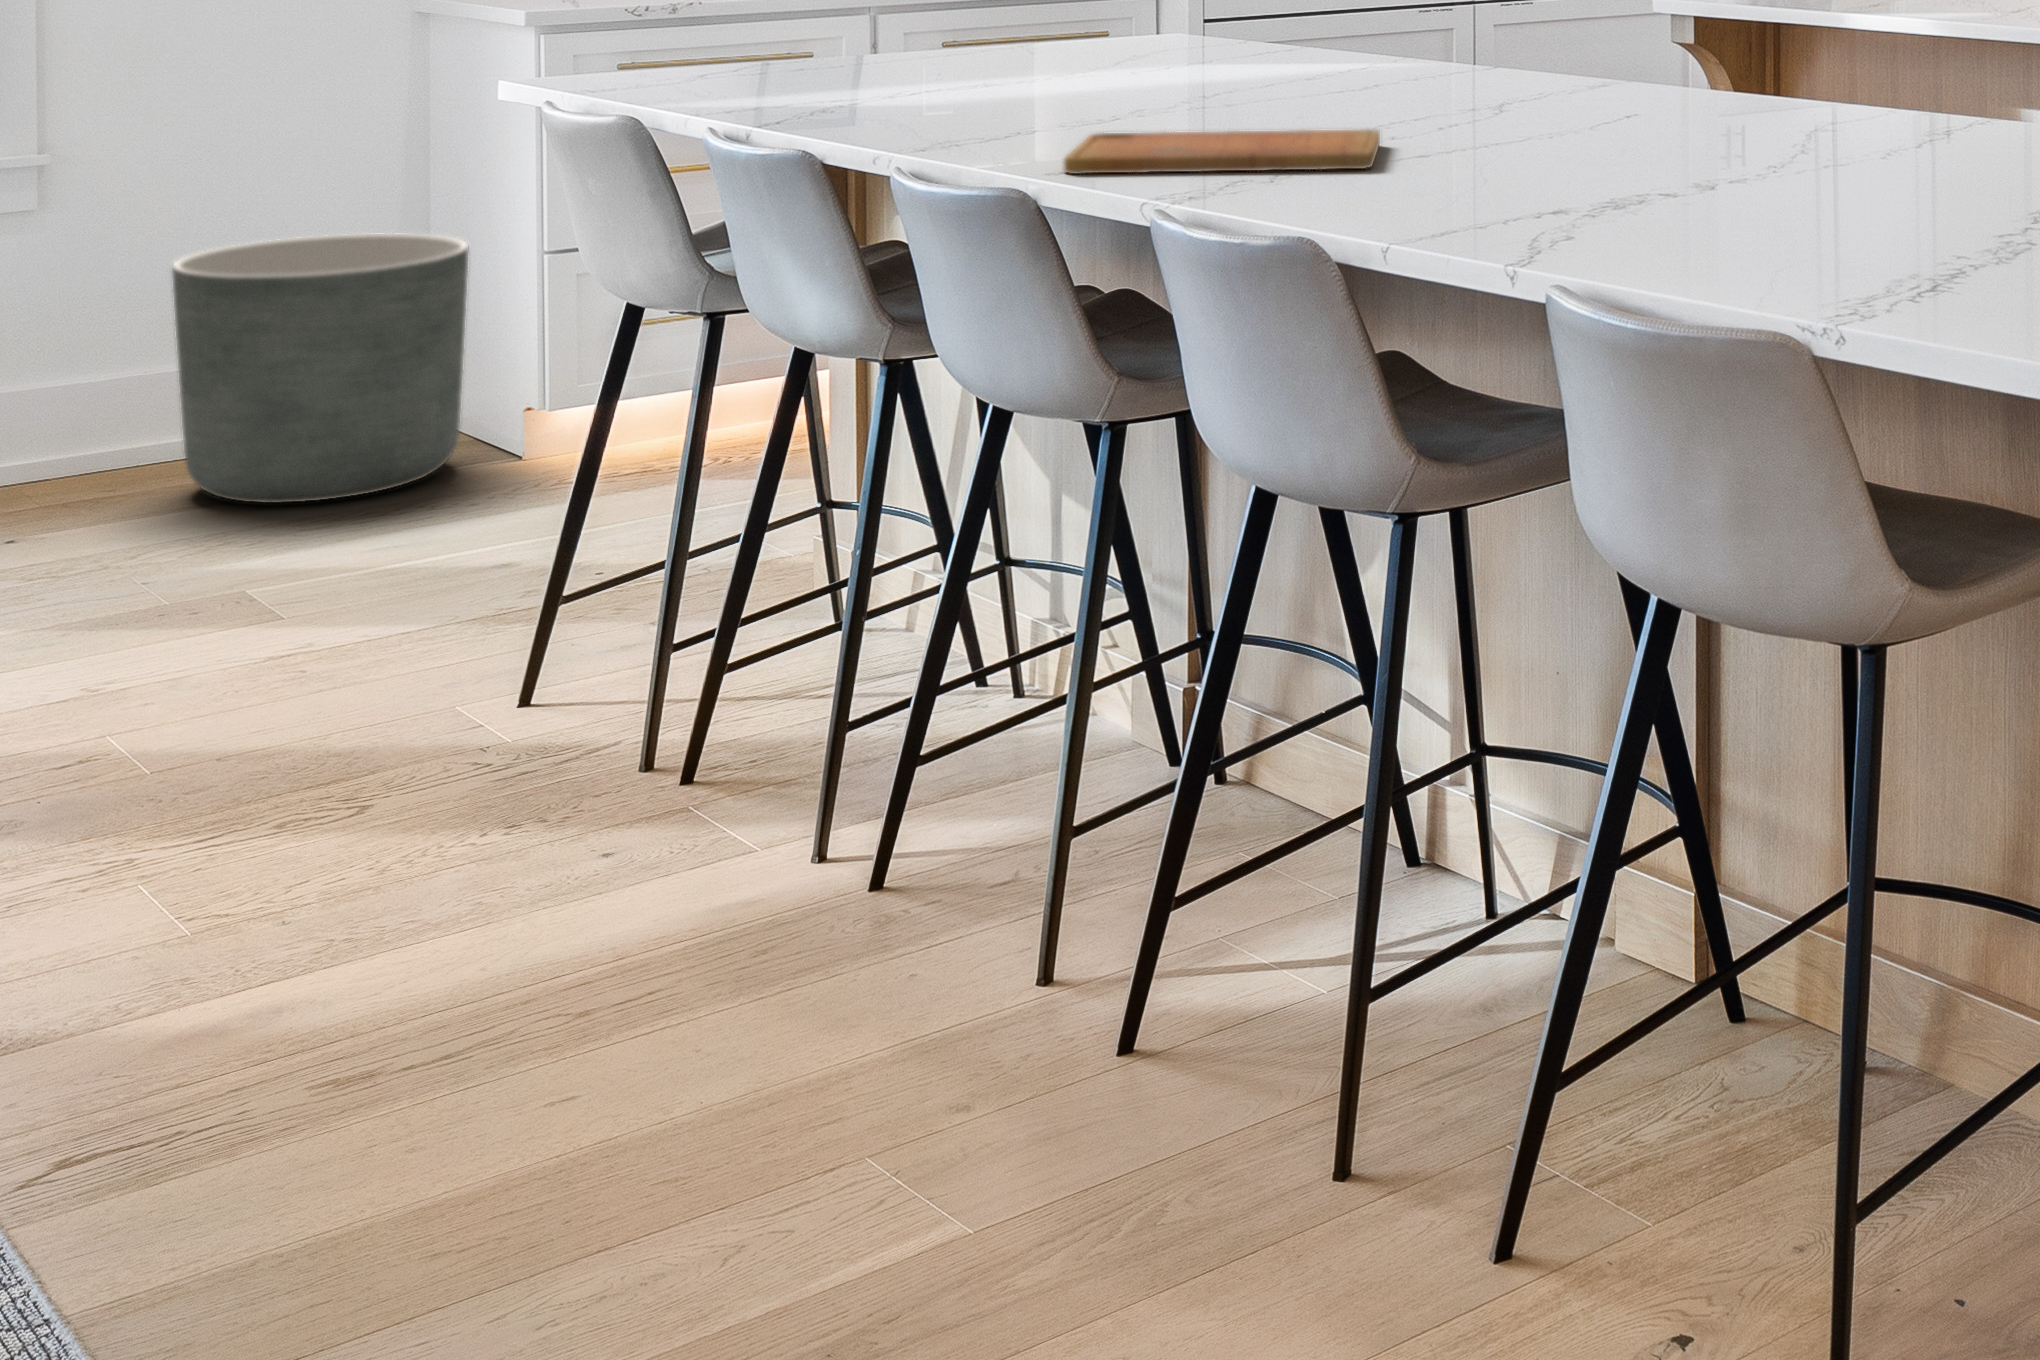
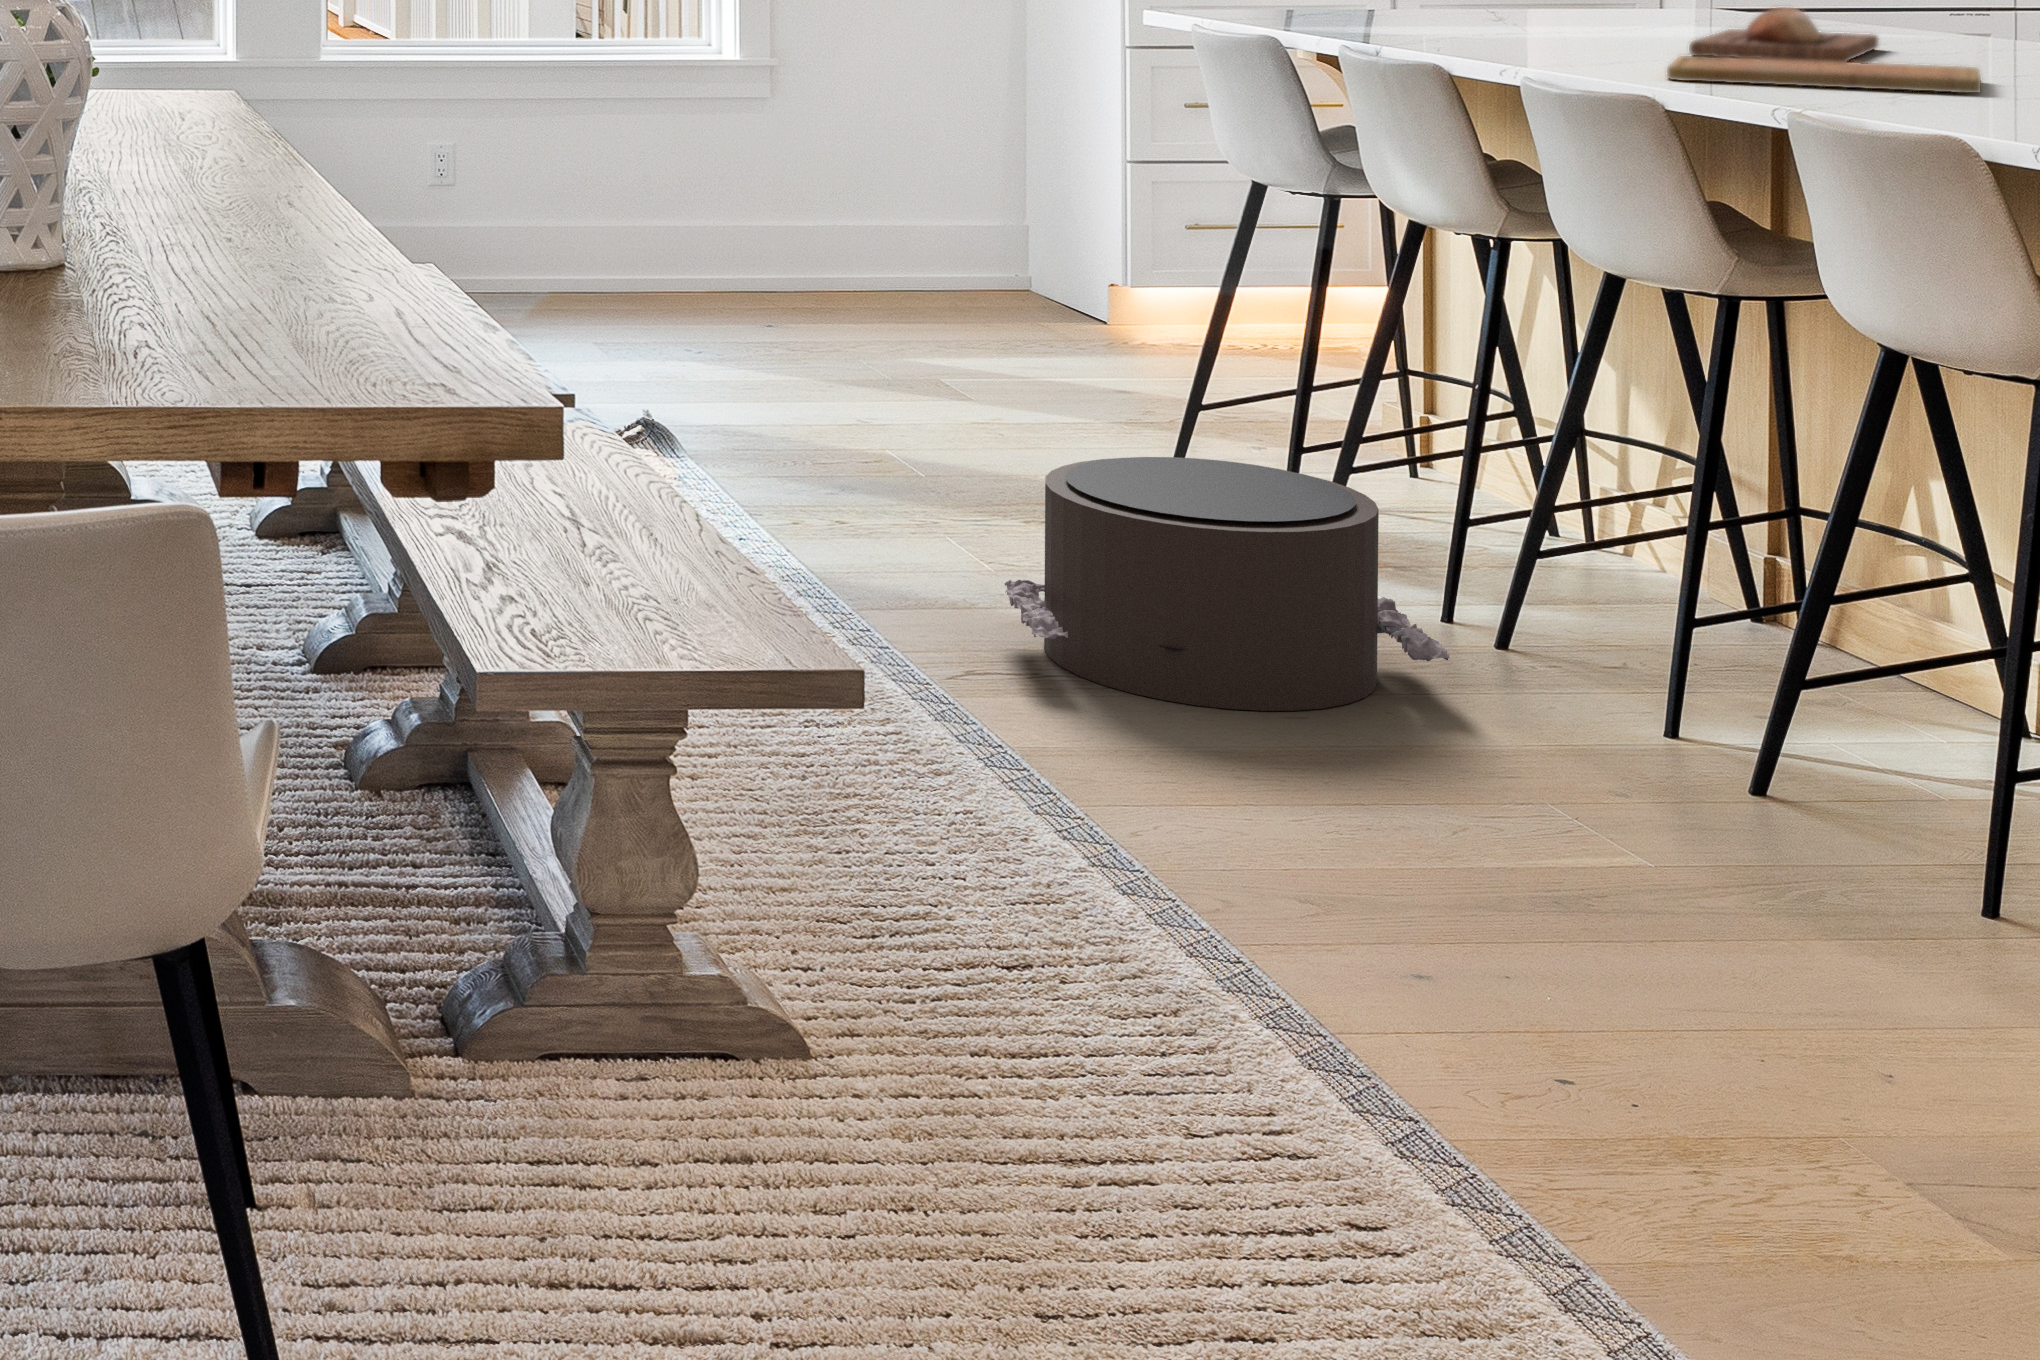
bread loaf: none [1115,55,1311,123] -> present [1689,7,1879,62]
planter: present [172,233,468,503] -> none [861,139,1065,333]
pouf: none [152,739,776,1144] -> present [1005,457,1449,711]

